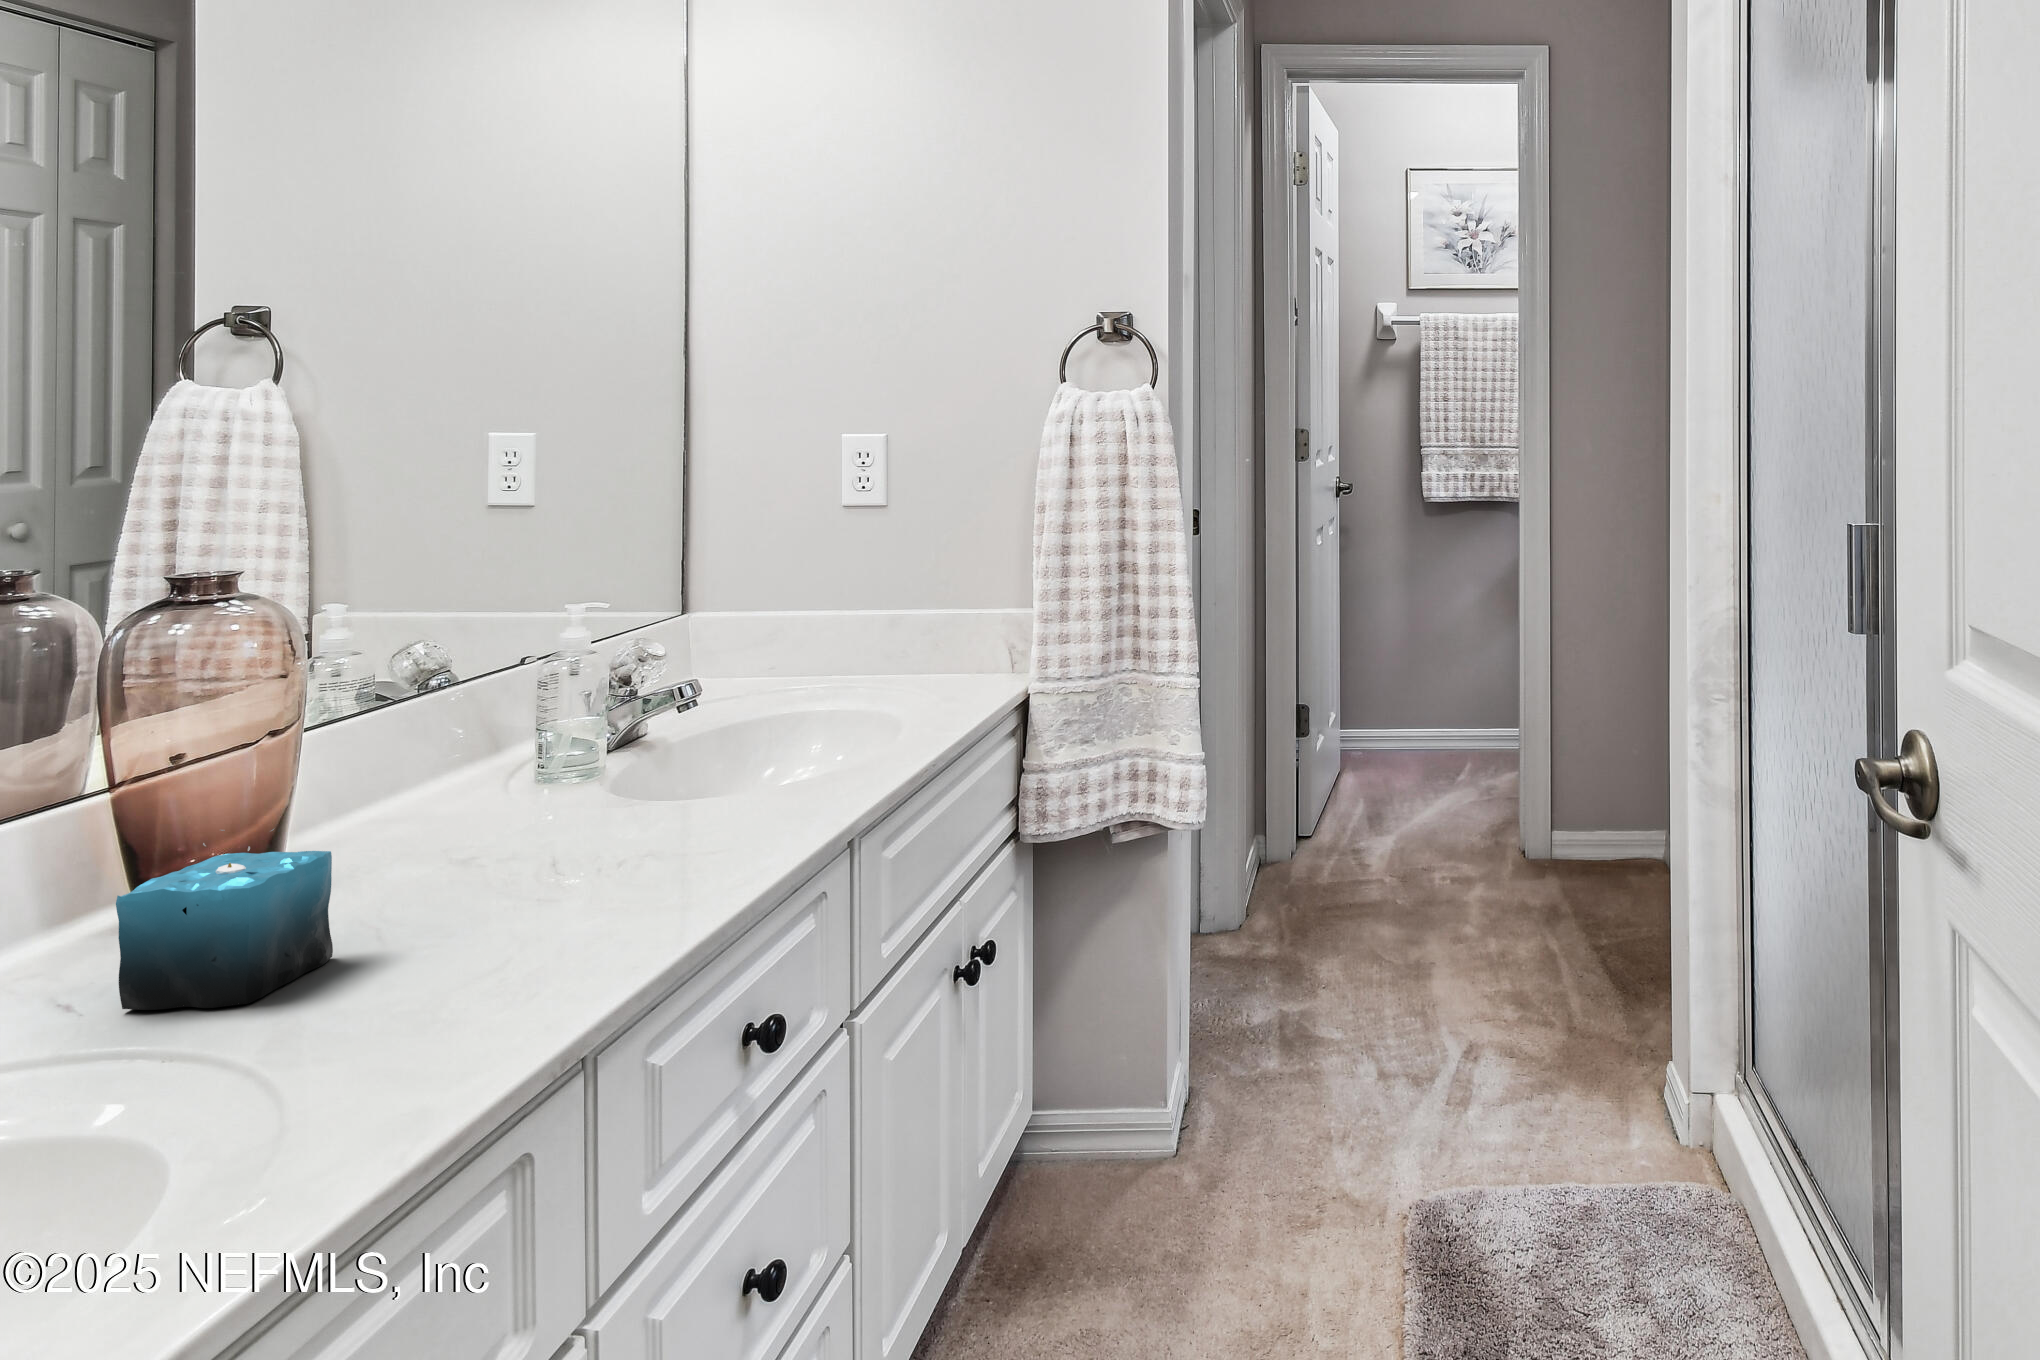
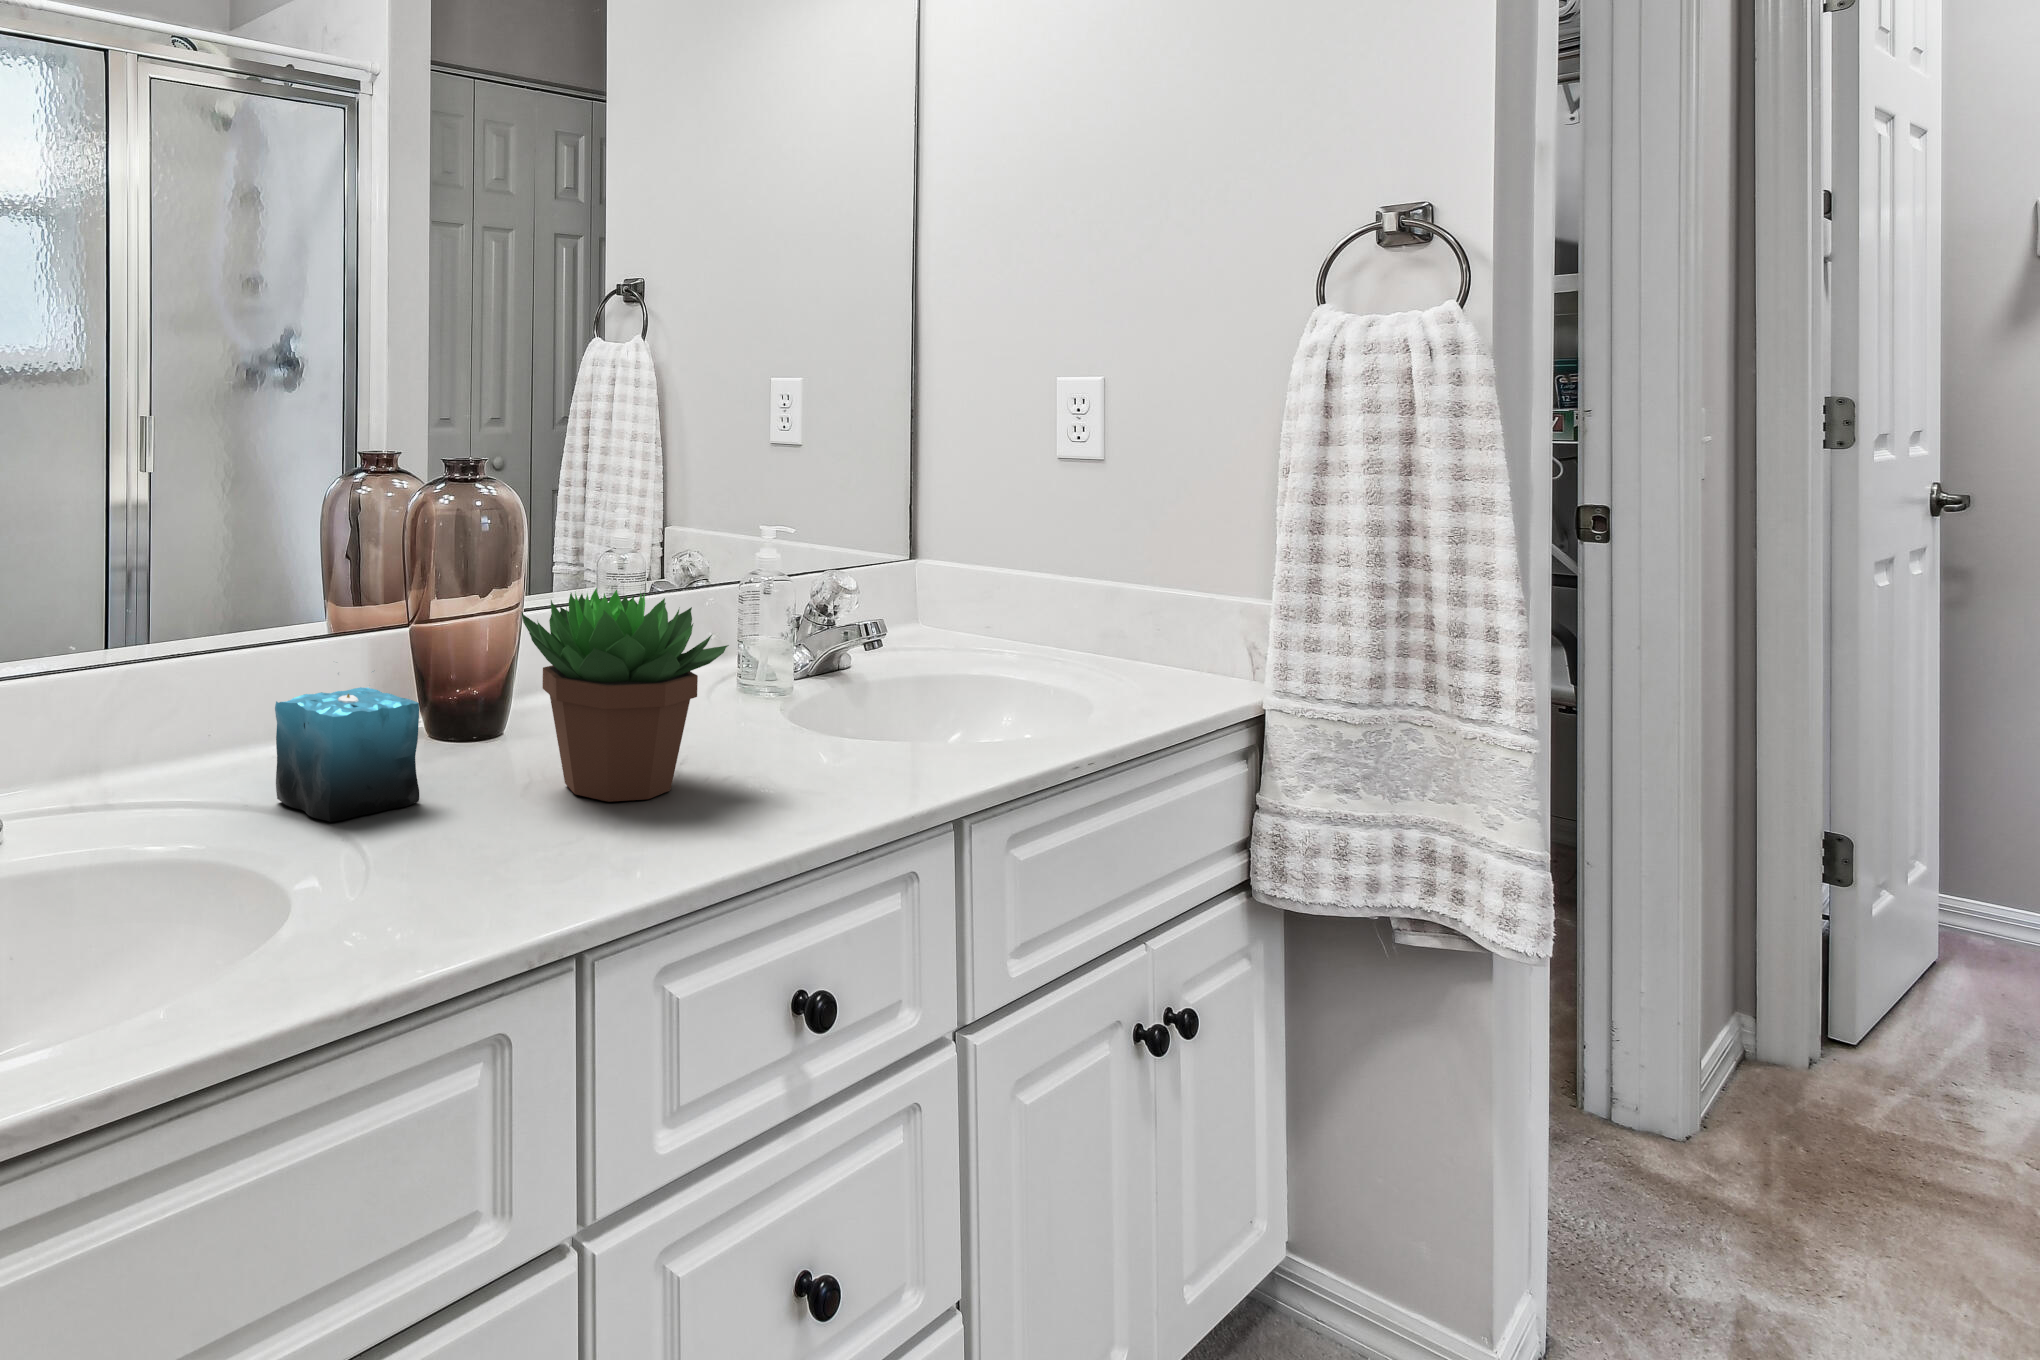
succulent plant: none [426,688,659,900] -> present [522,588,729,802]

